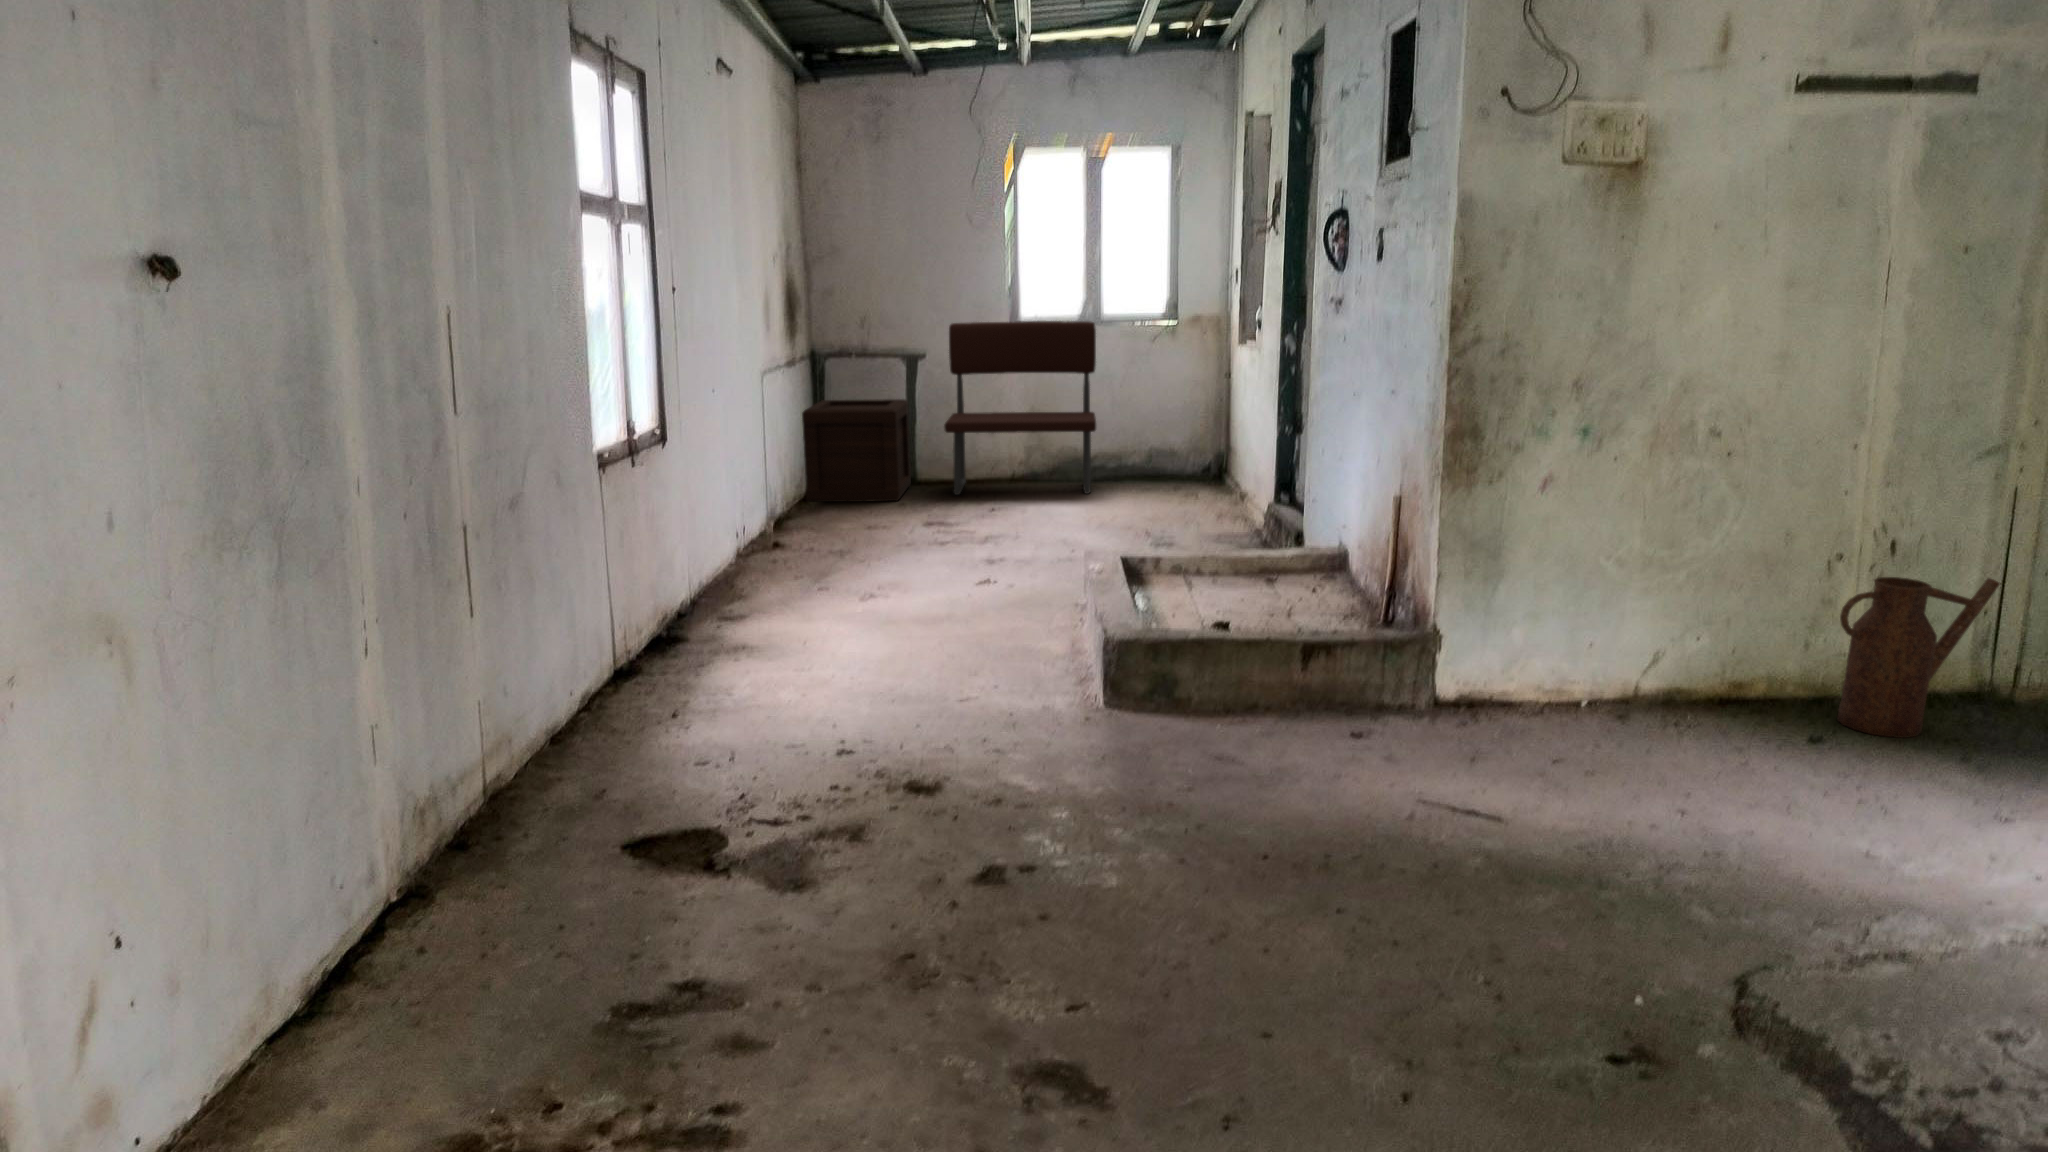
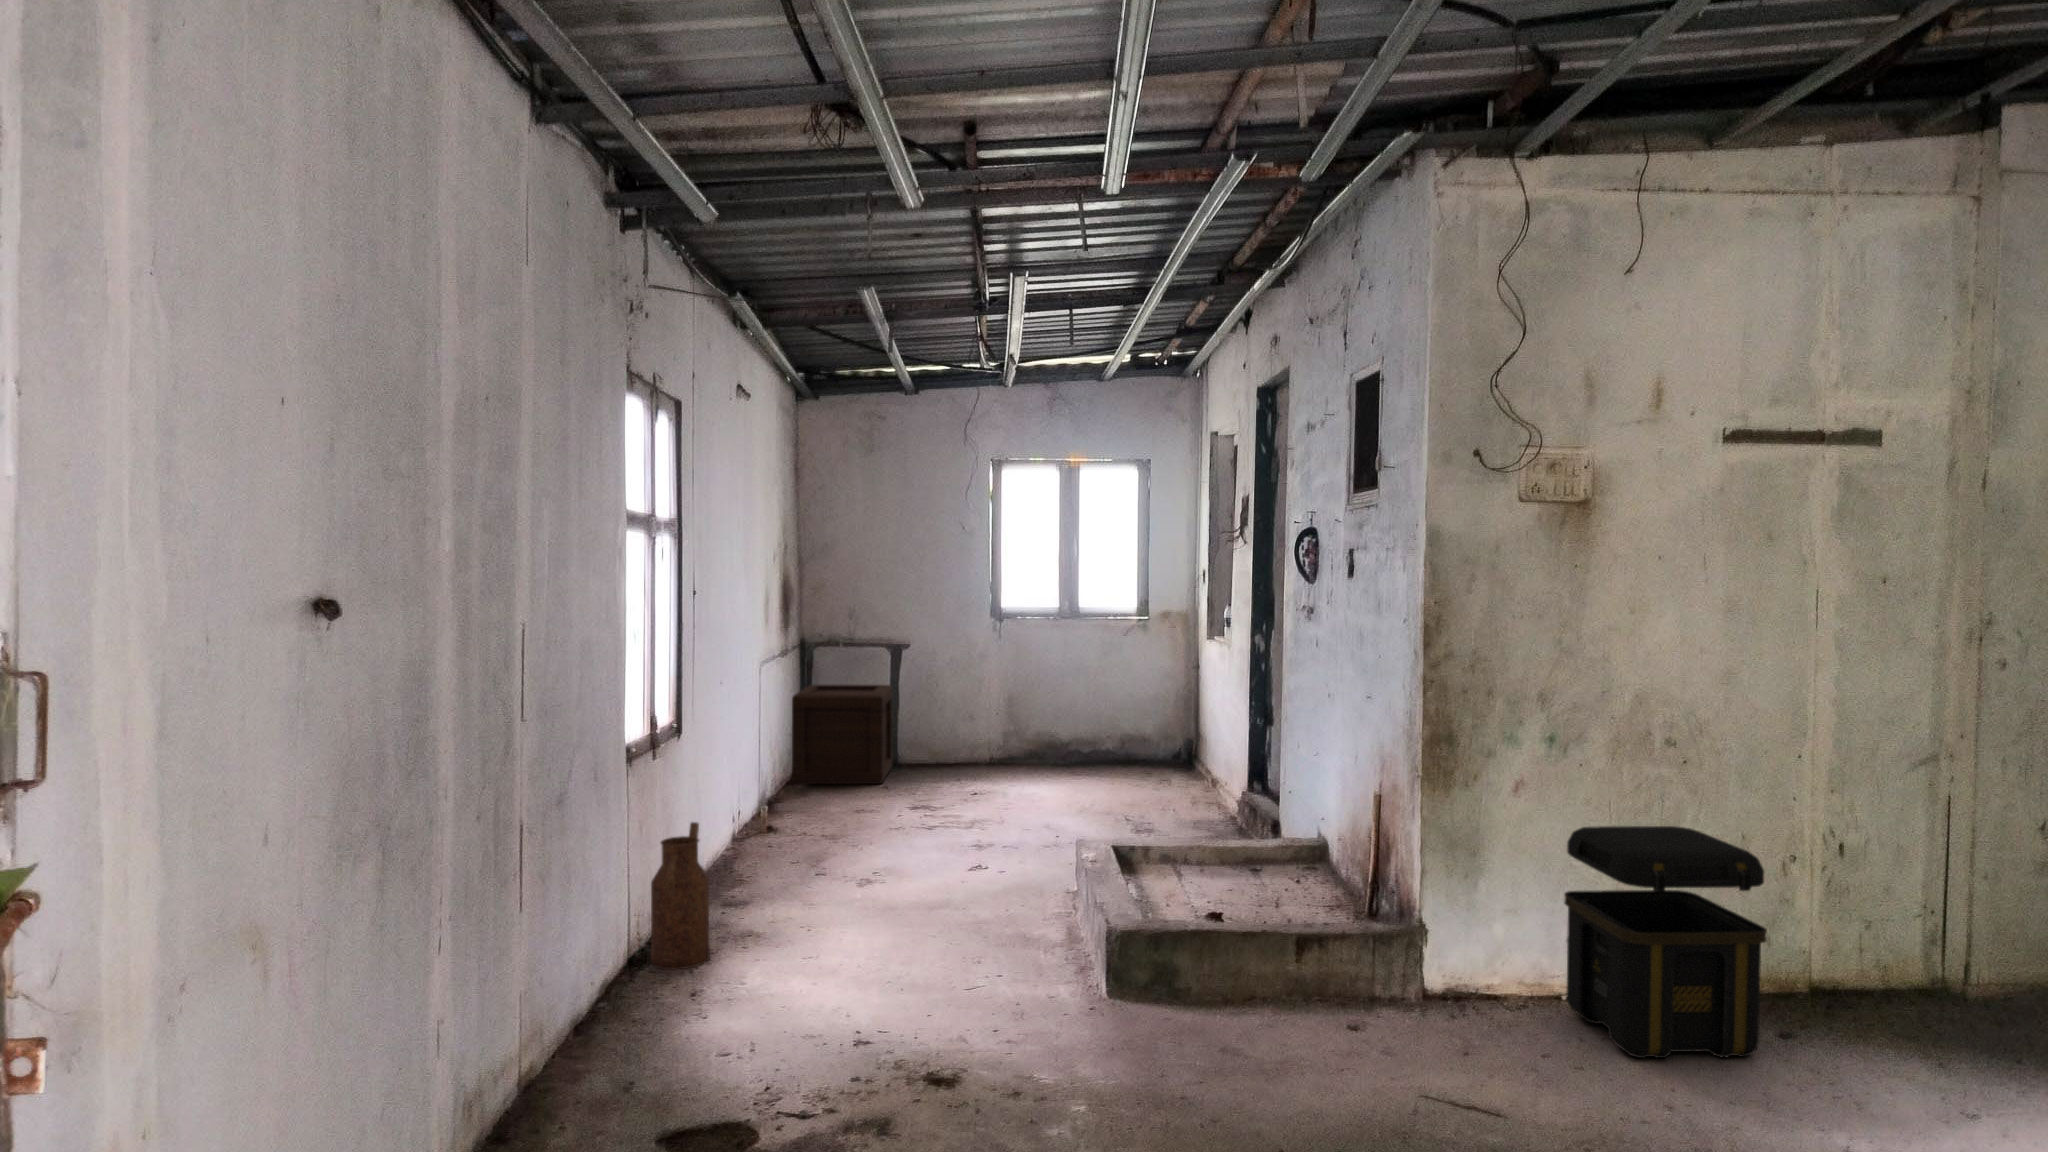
bench: present [944,321,1096,495] -> none [929,614,1074,779]
toolbox: none [1583,527,1812,764] -> present [1564,826,1767,1058]
watering can: present [1837,577,2000,738] -> present [651,822,710,970]

